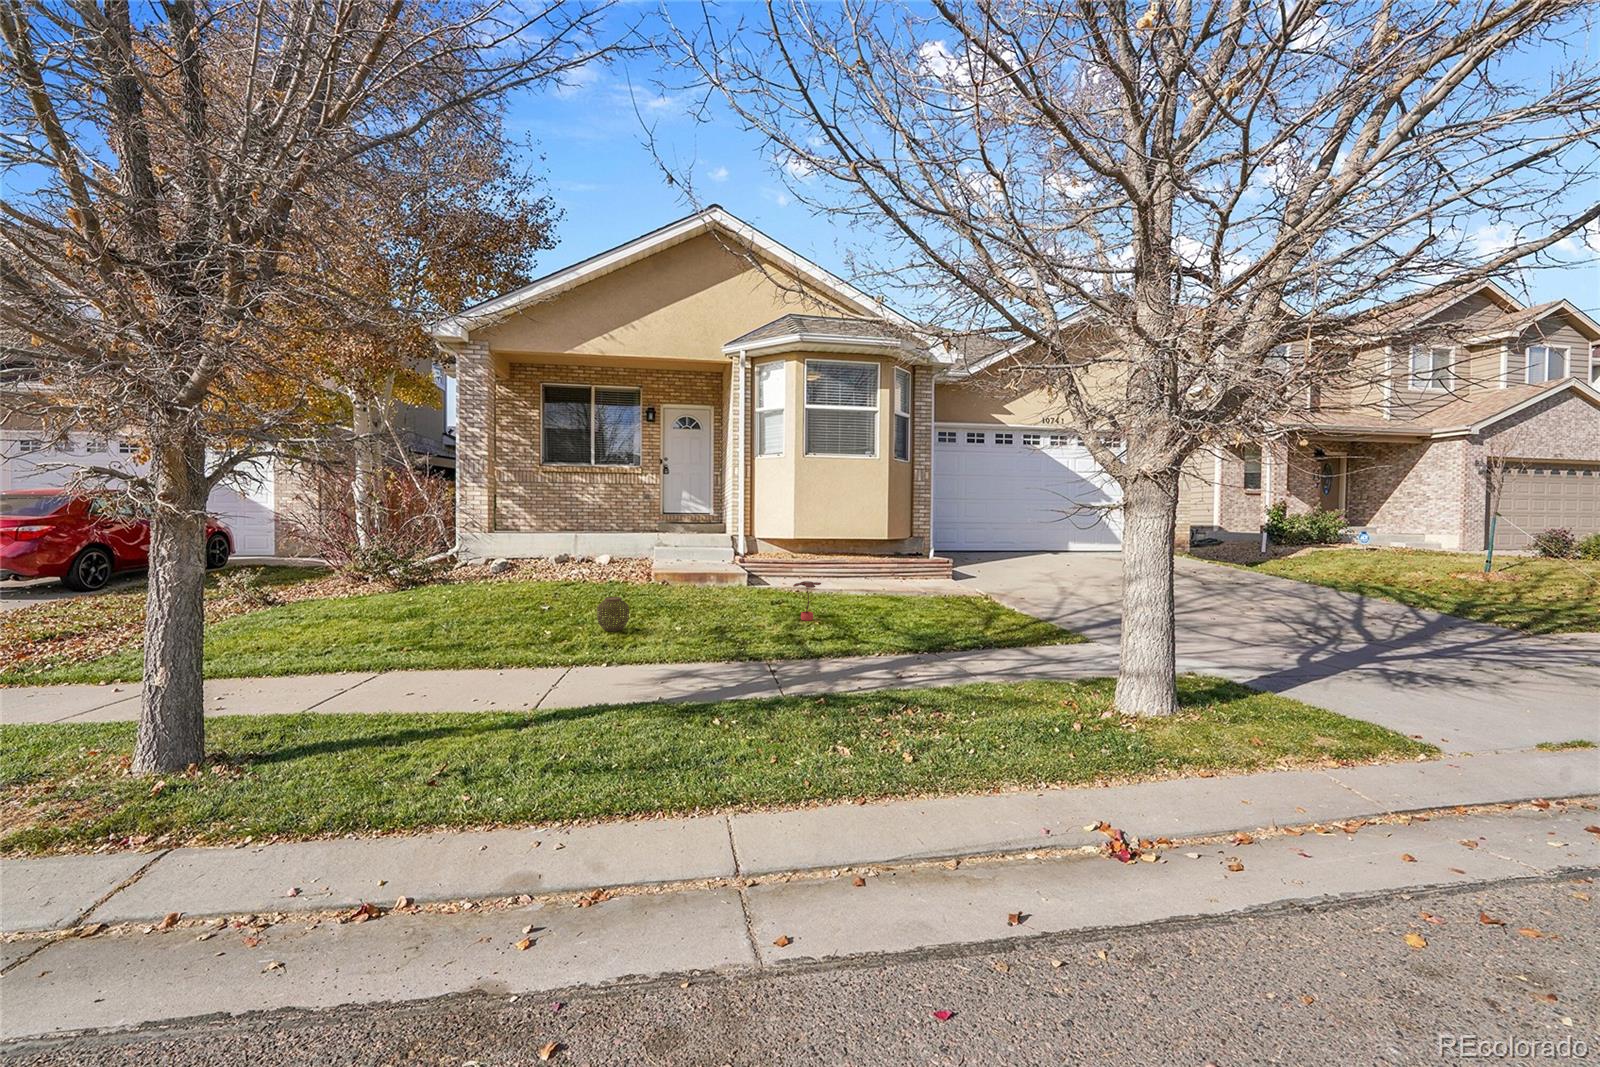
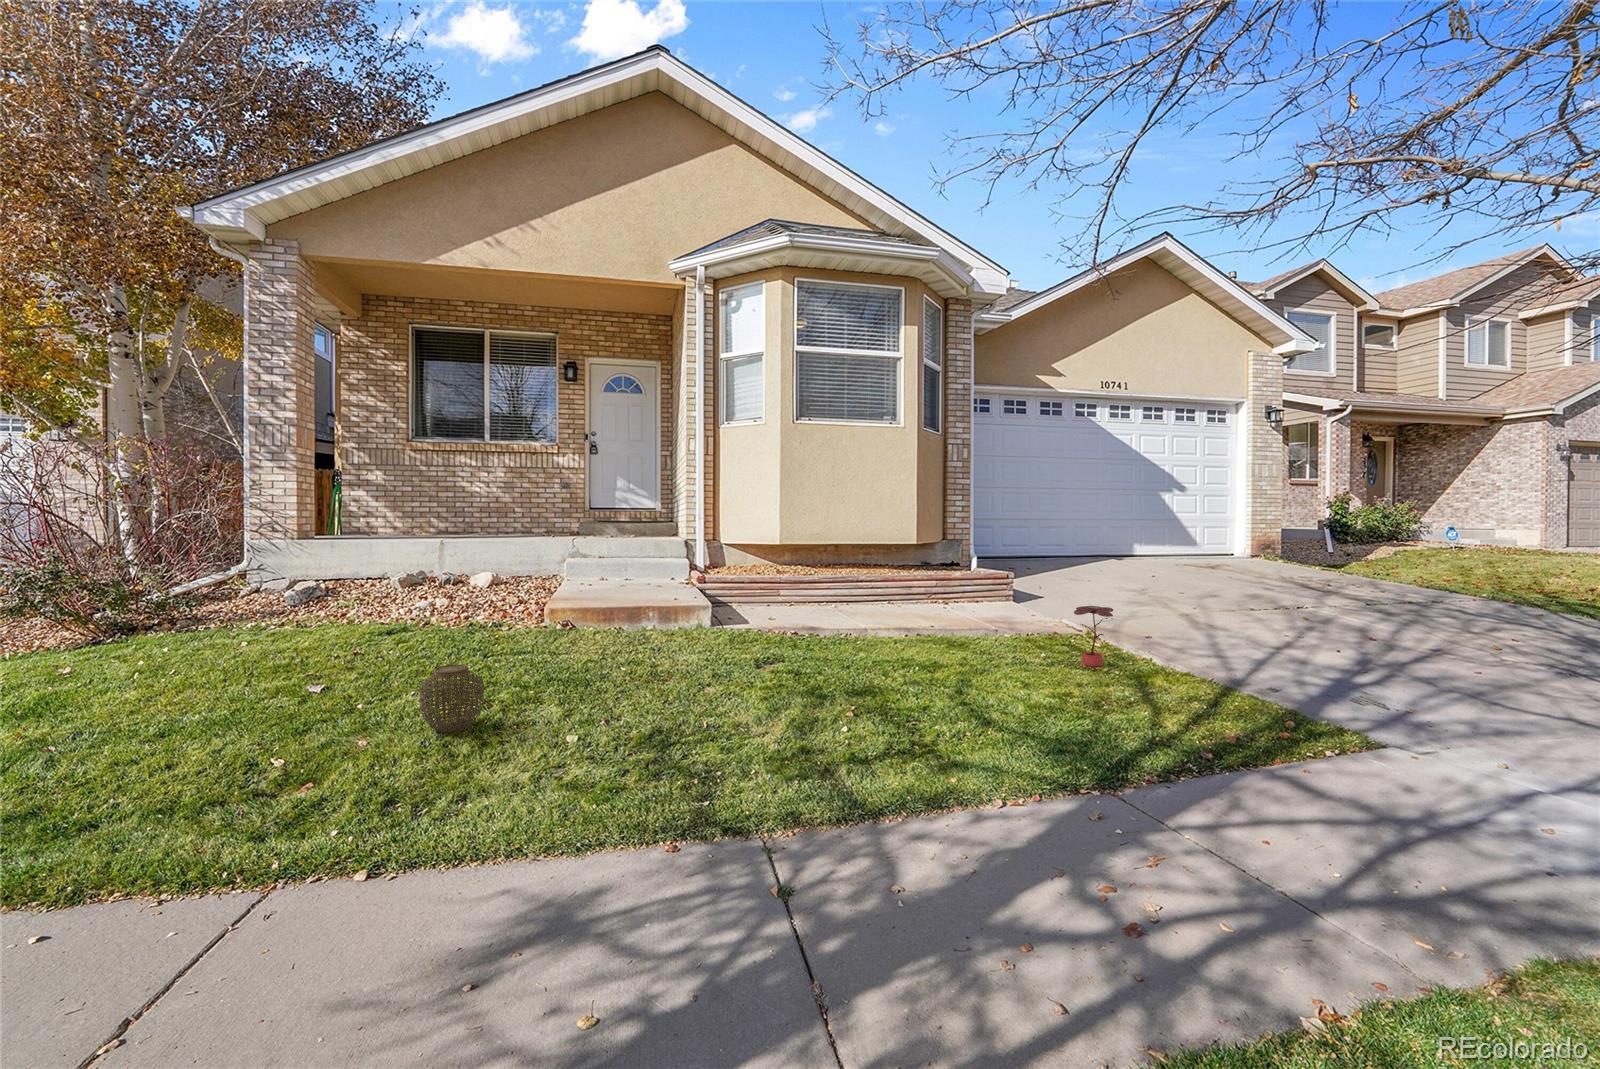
potted plant: present [793,581,821,621] -> present [1074,606,1113,667]

